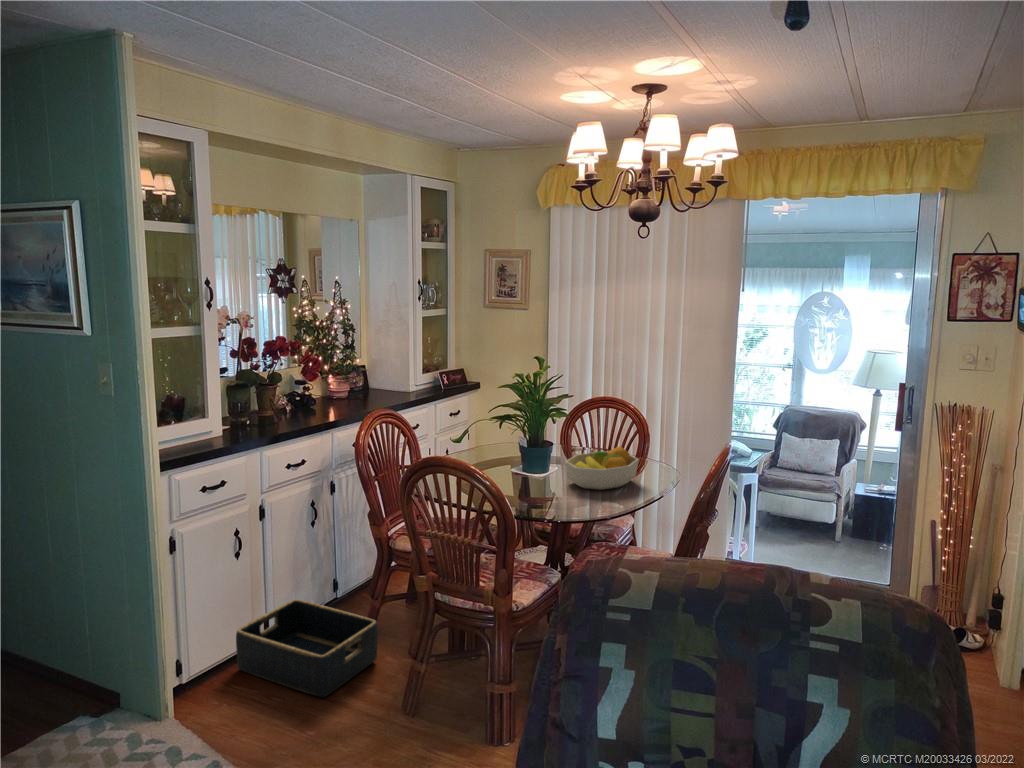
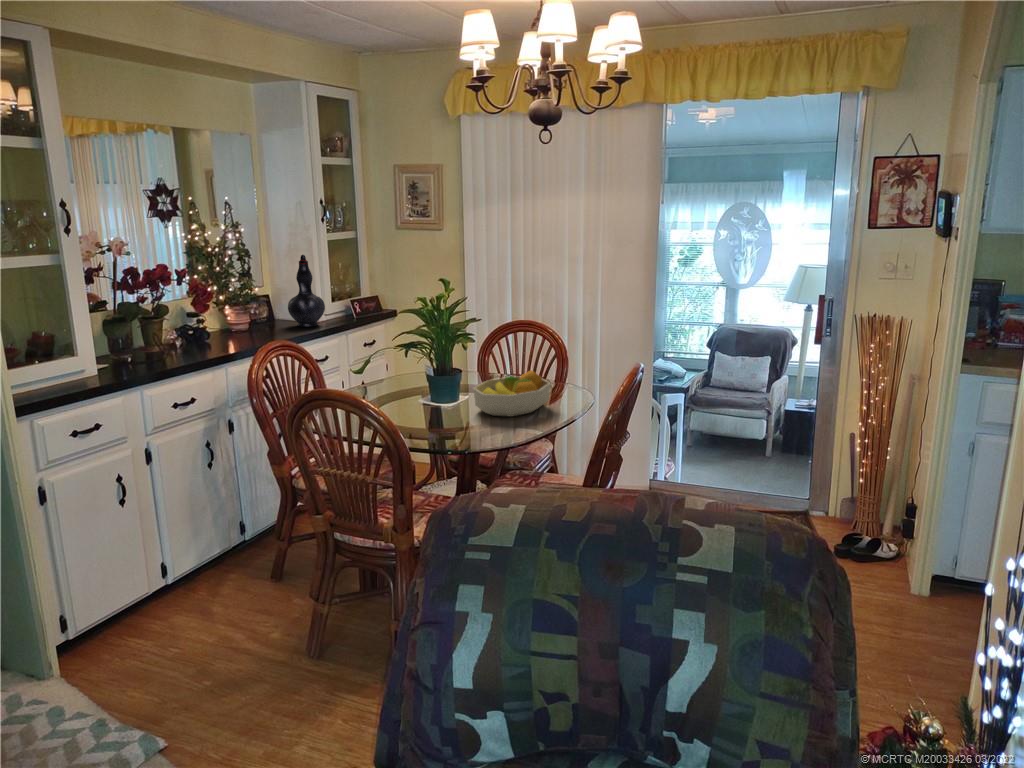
decorative vase: none [383,329,417,396] -> present [288,255,325,327]
basket: present [236,599,378,697] -> none [128,544,284,645]

